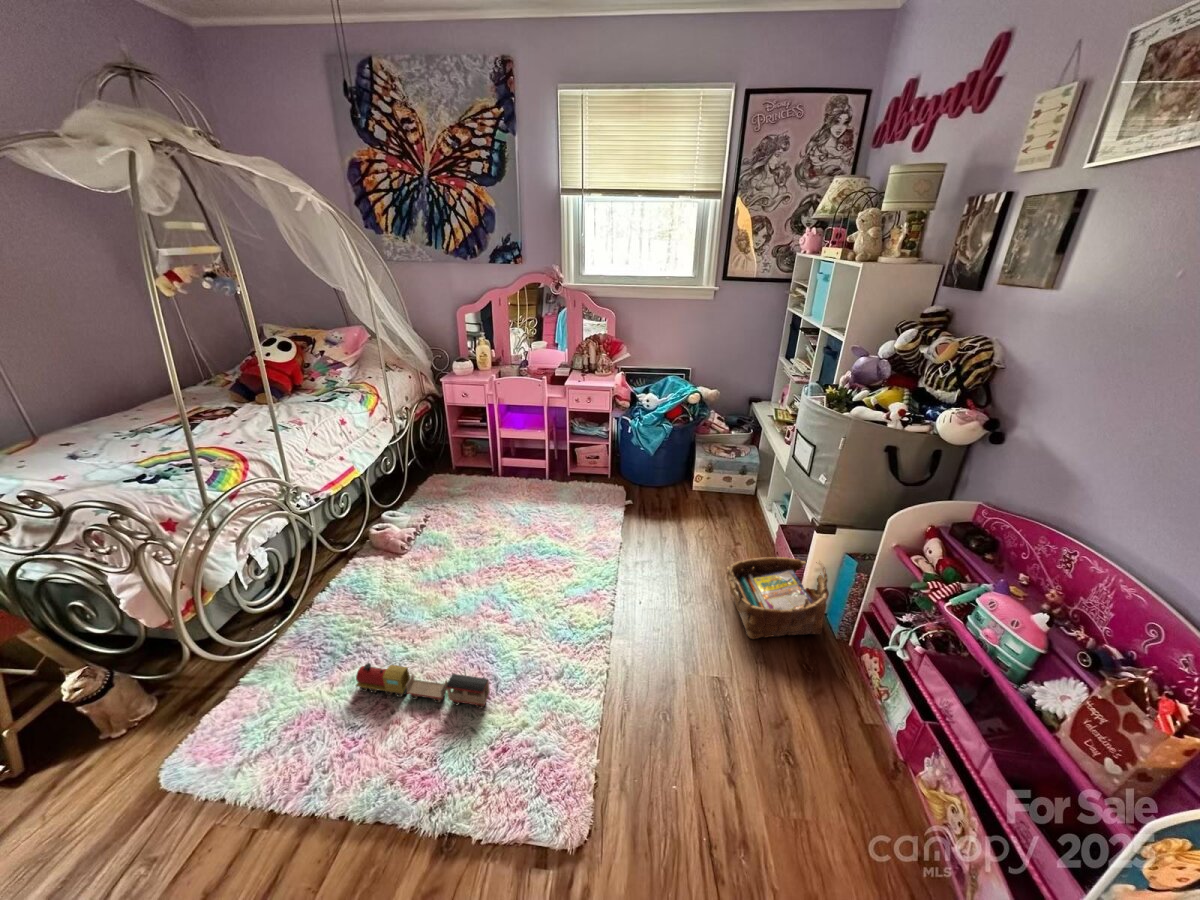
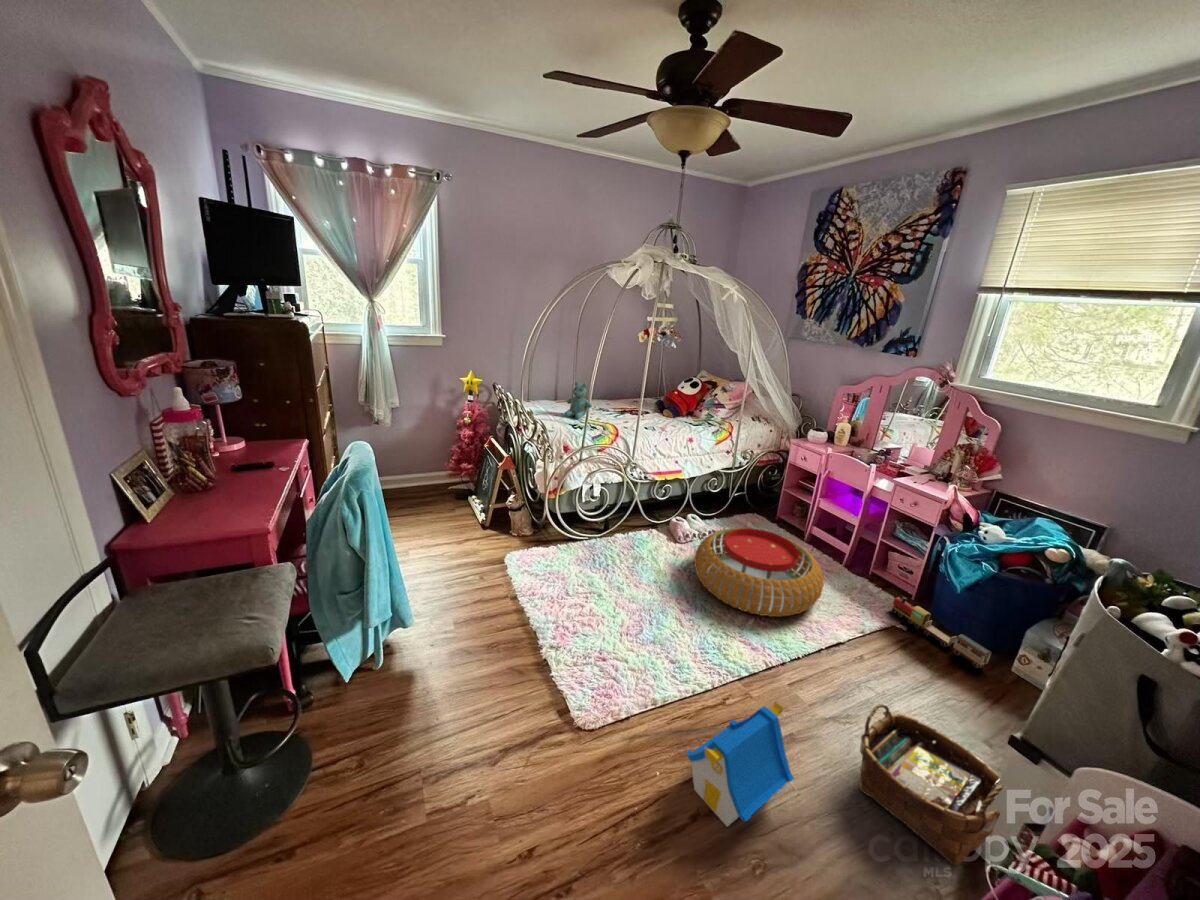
stuffed bear: none [60,395,133,470] -> present [564,382,592,419]
pouf: none [447,482,589,582] -> present [694,528,824,617]
toy house: none [674,627,779,765] -> present [686,702,794,826]
toy train: present [356,664,490,709] -> present [891,597,992,668]

